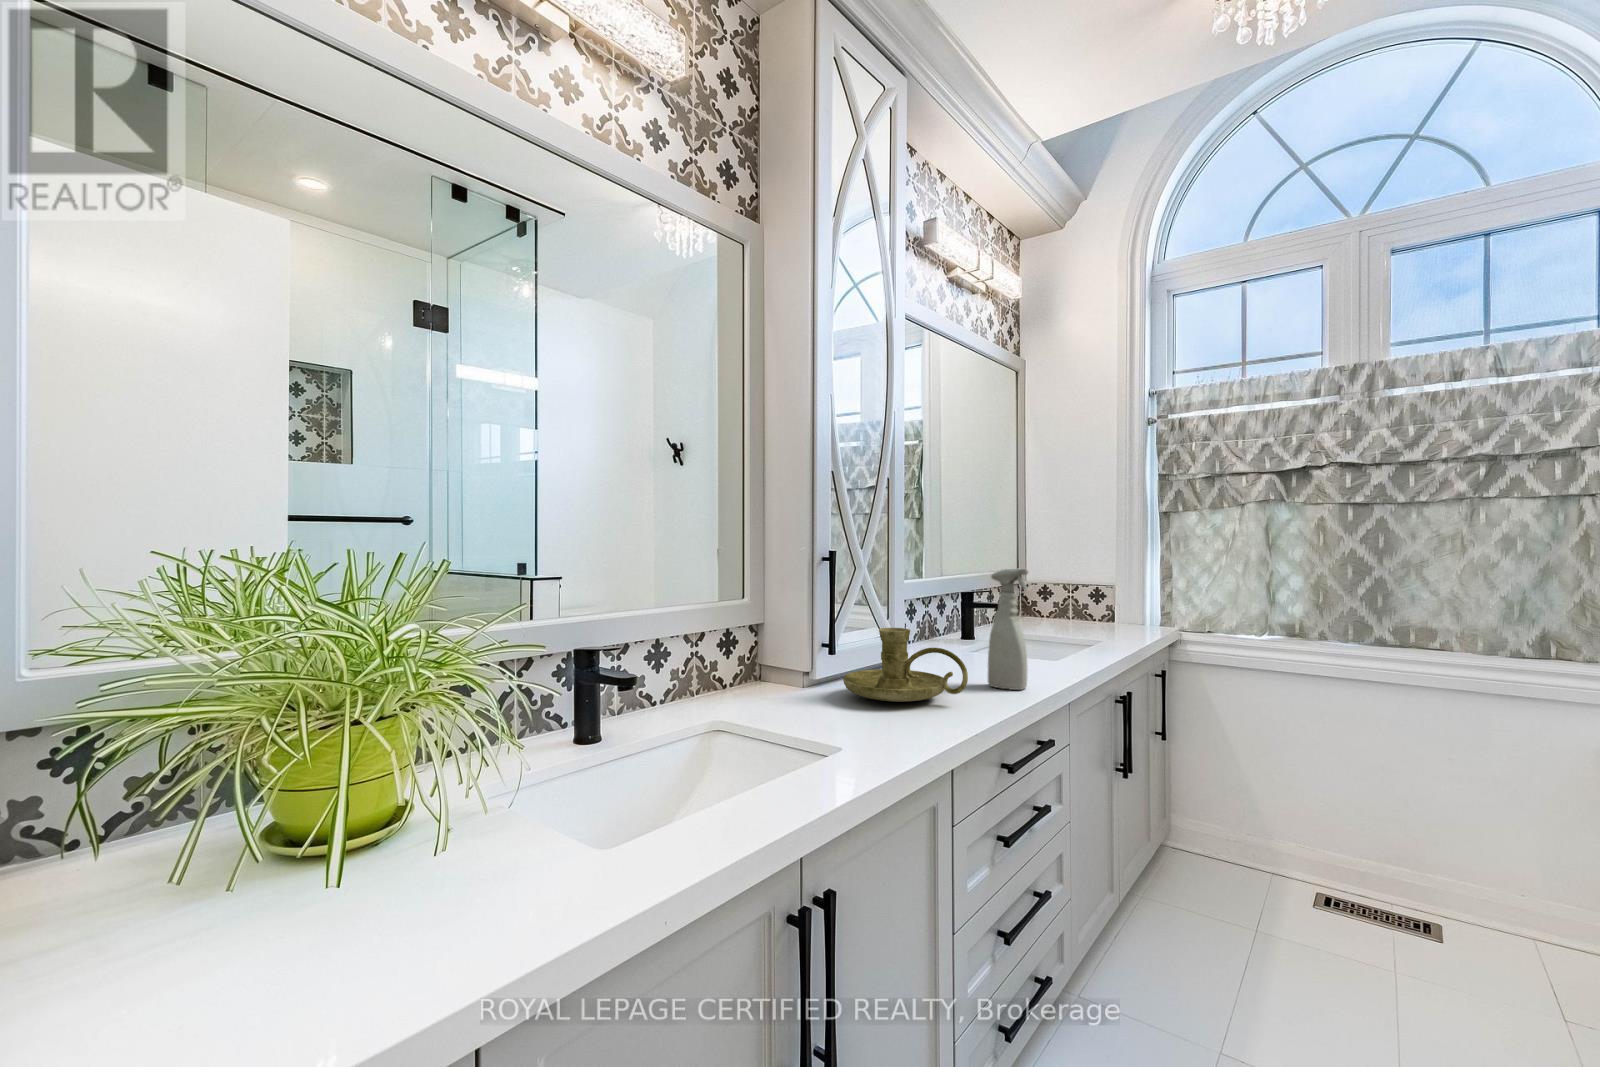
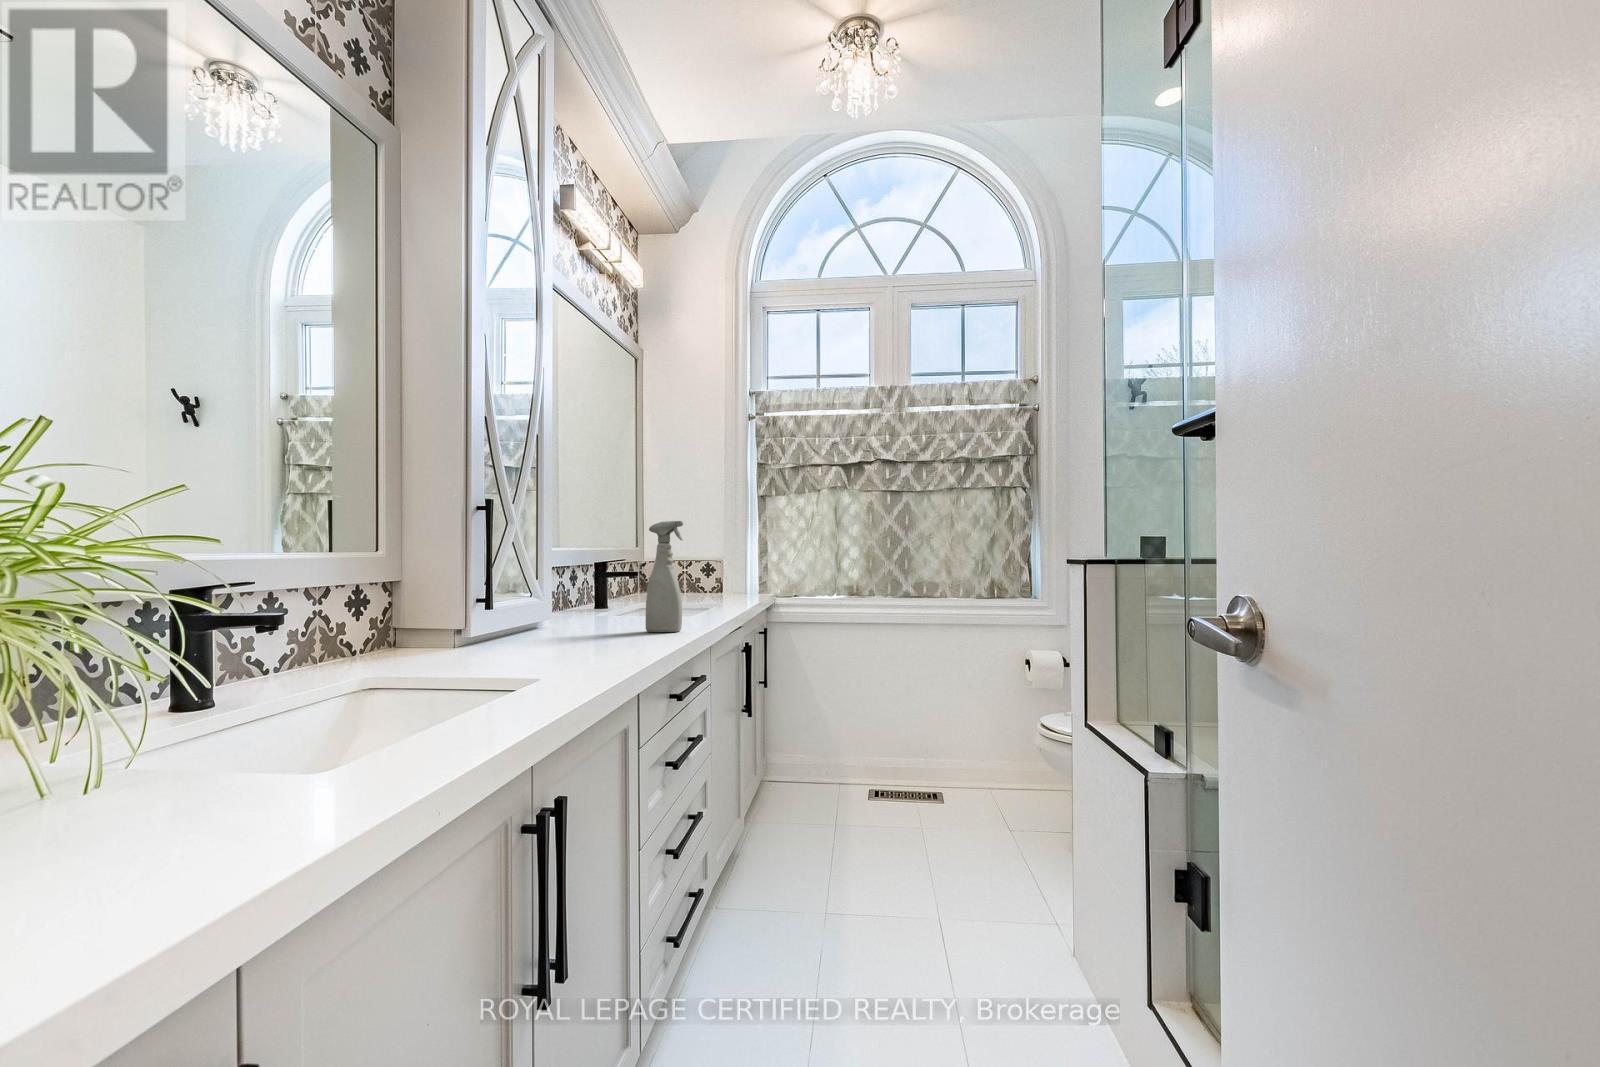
candle holder: present [843,628,968,702] -> none [507,576,639,646]

